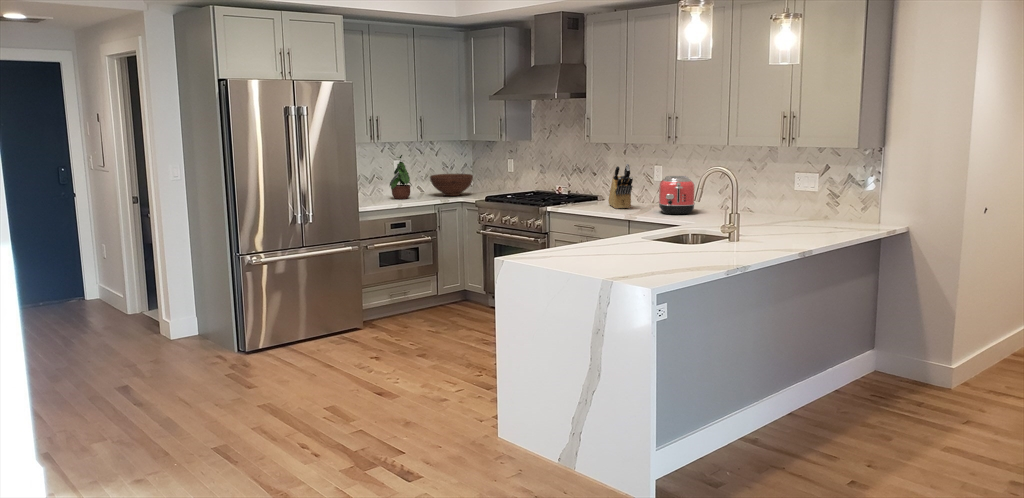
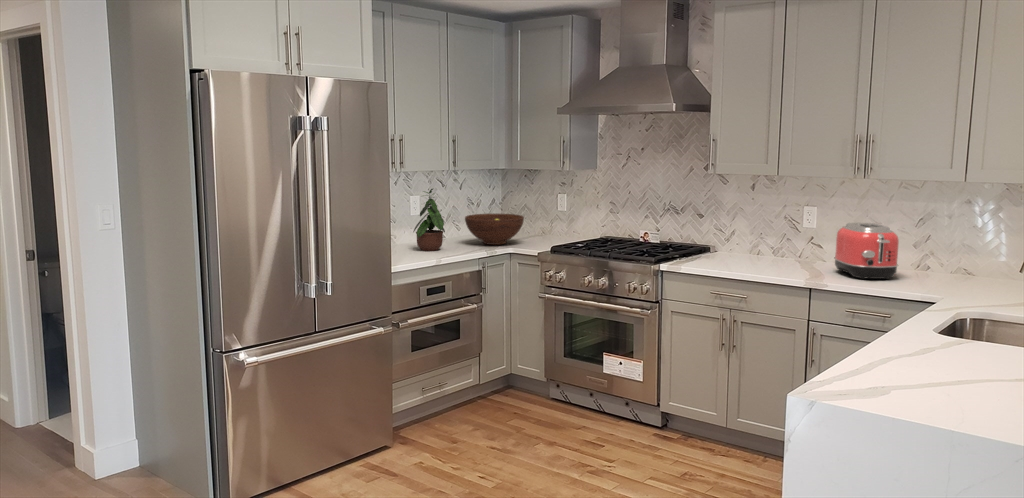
knife block: present [608,164,633,209] -> none [740,205,796,268]

